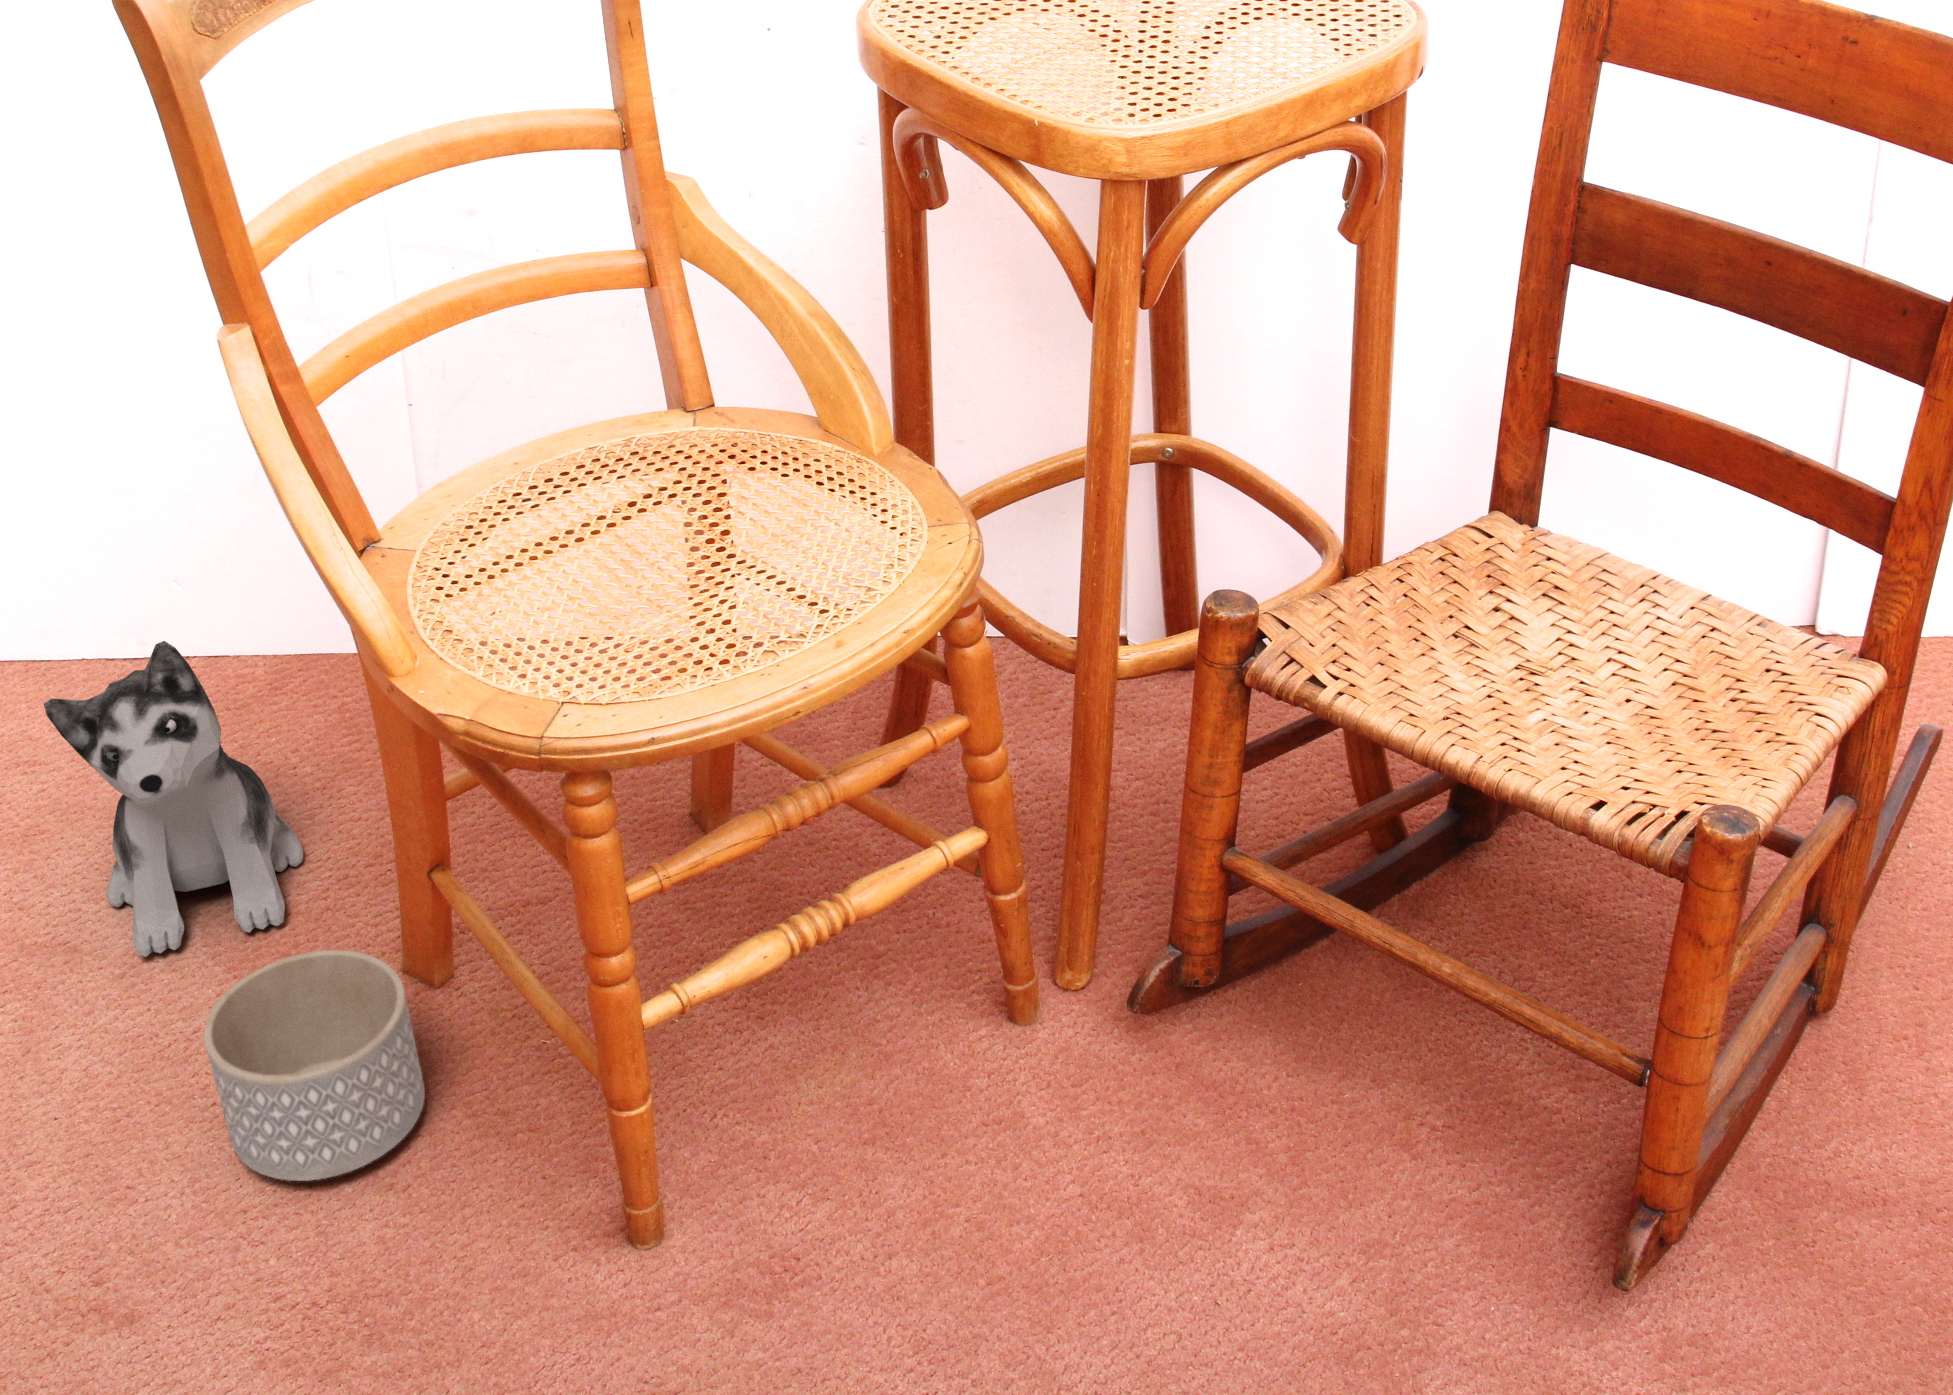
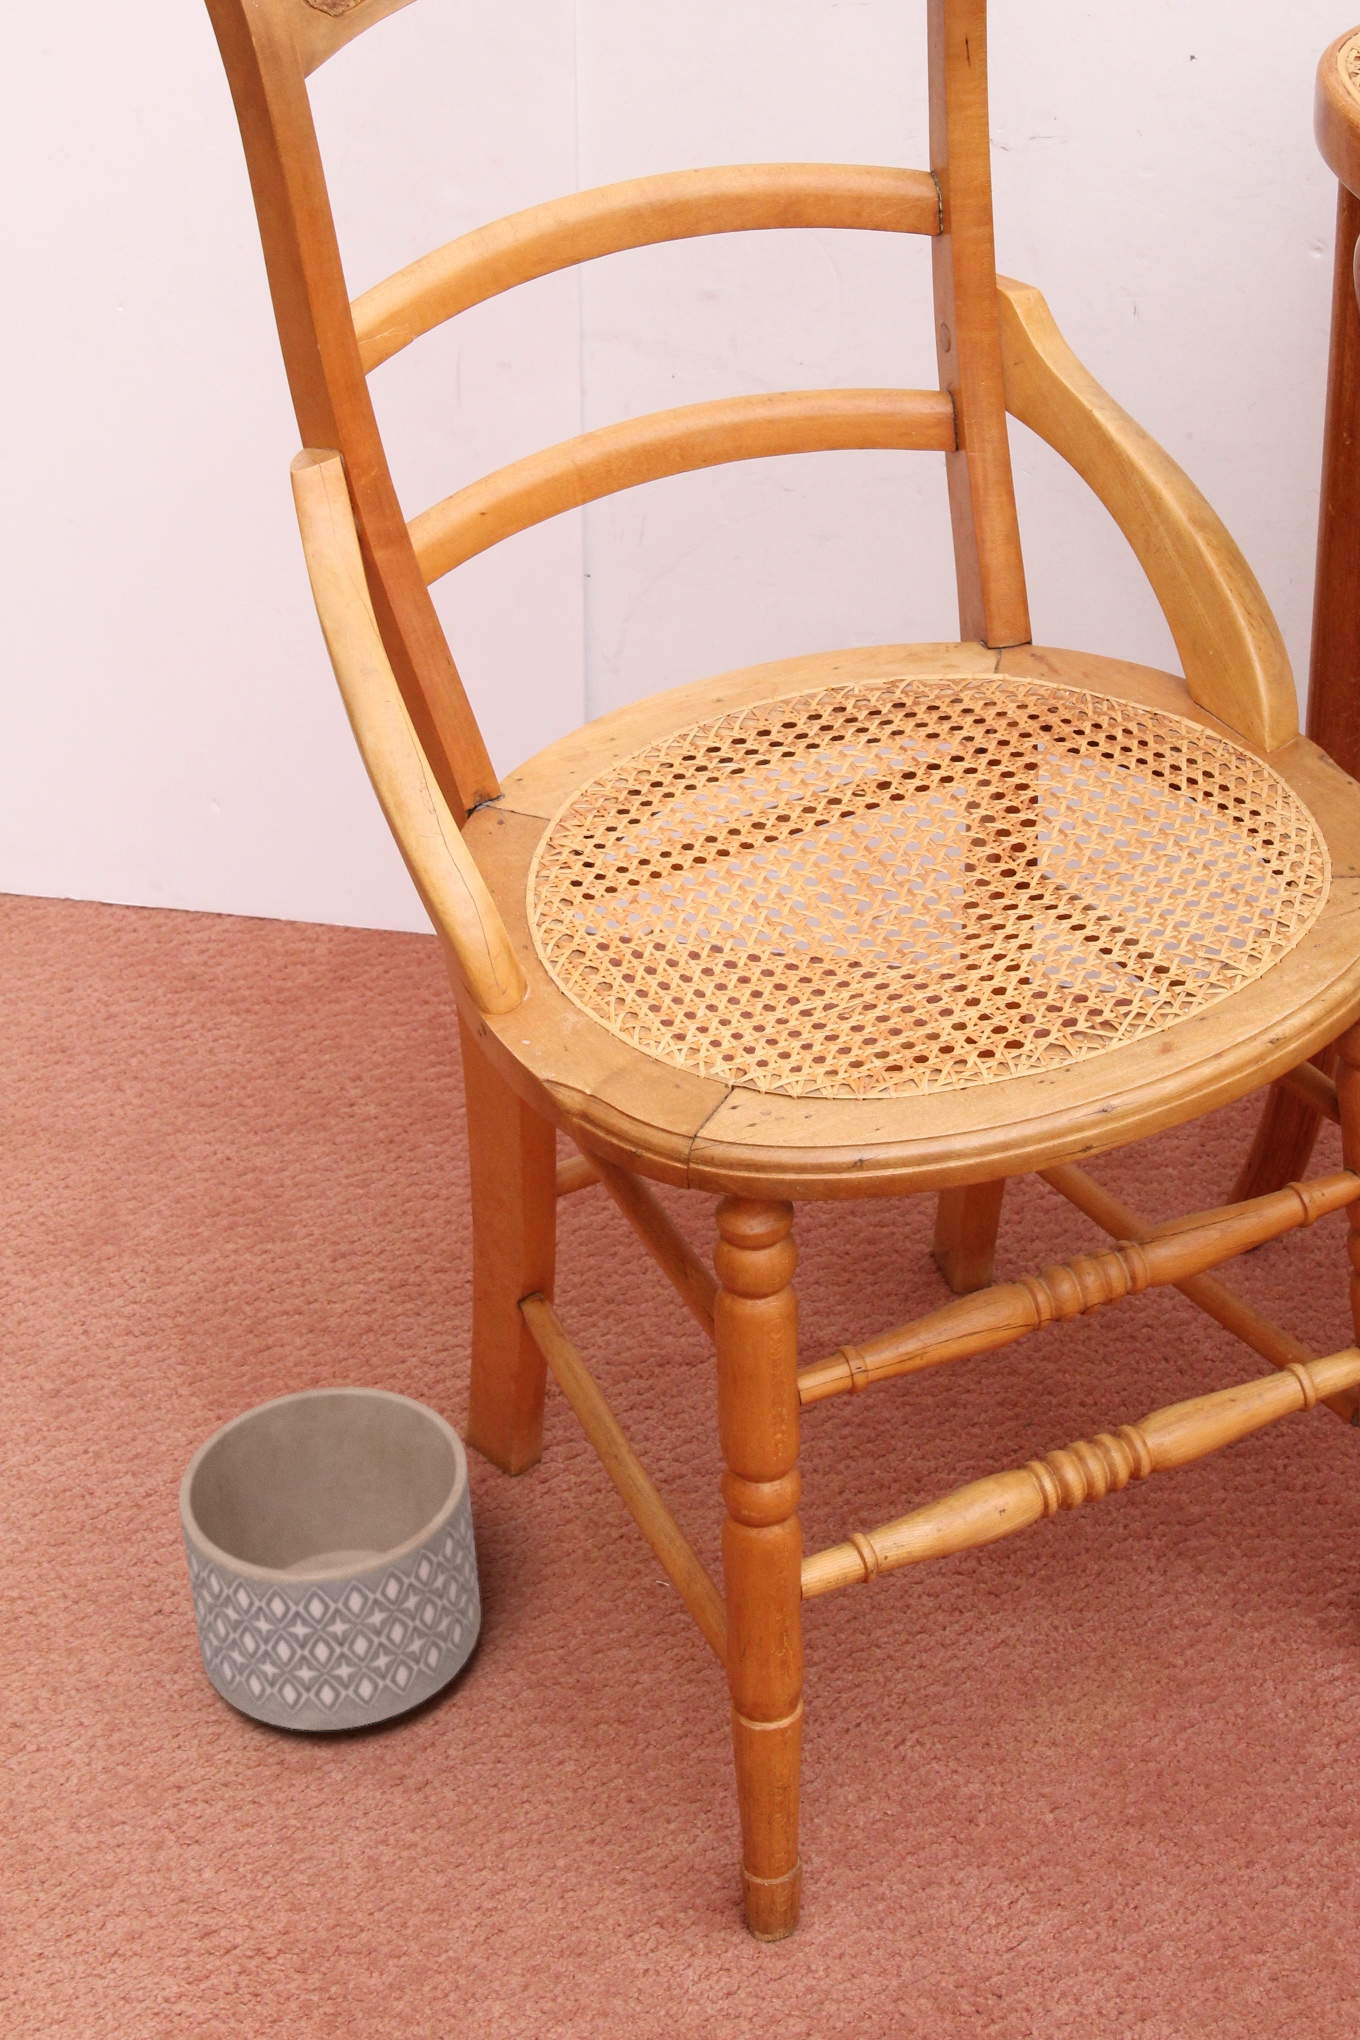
plush toy: present [44,641,303,957] -> none [34,897,366,1348]

